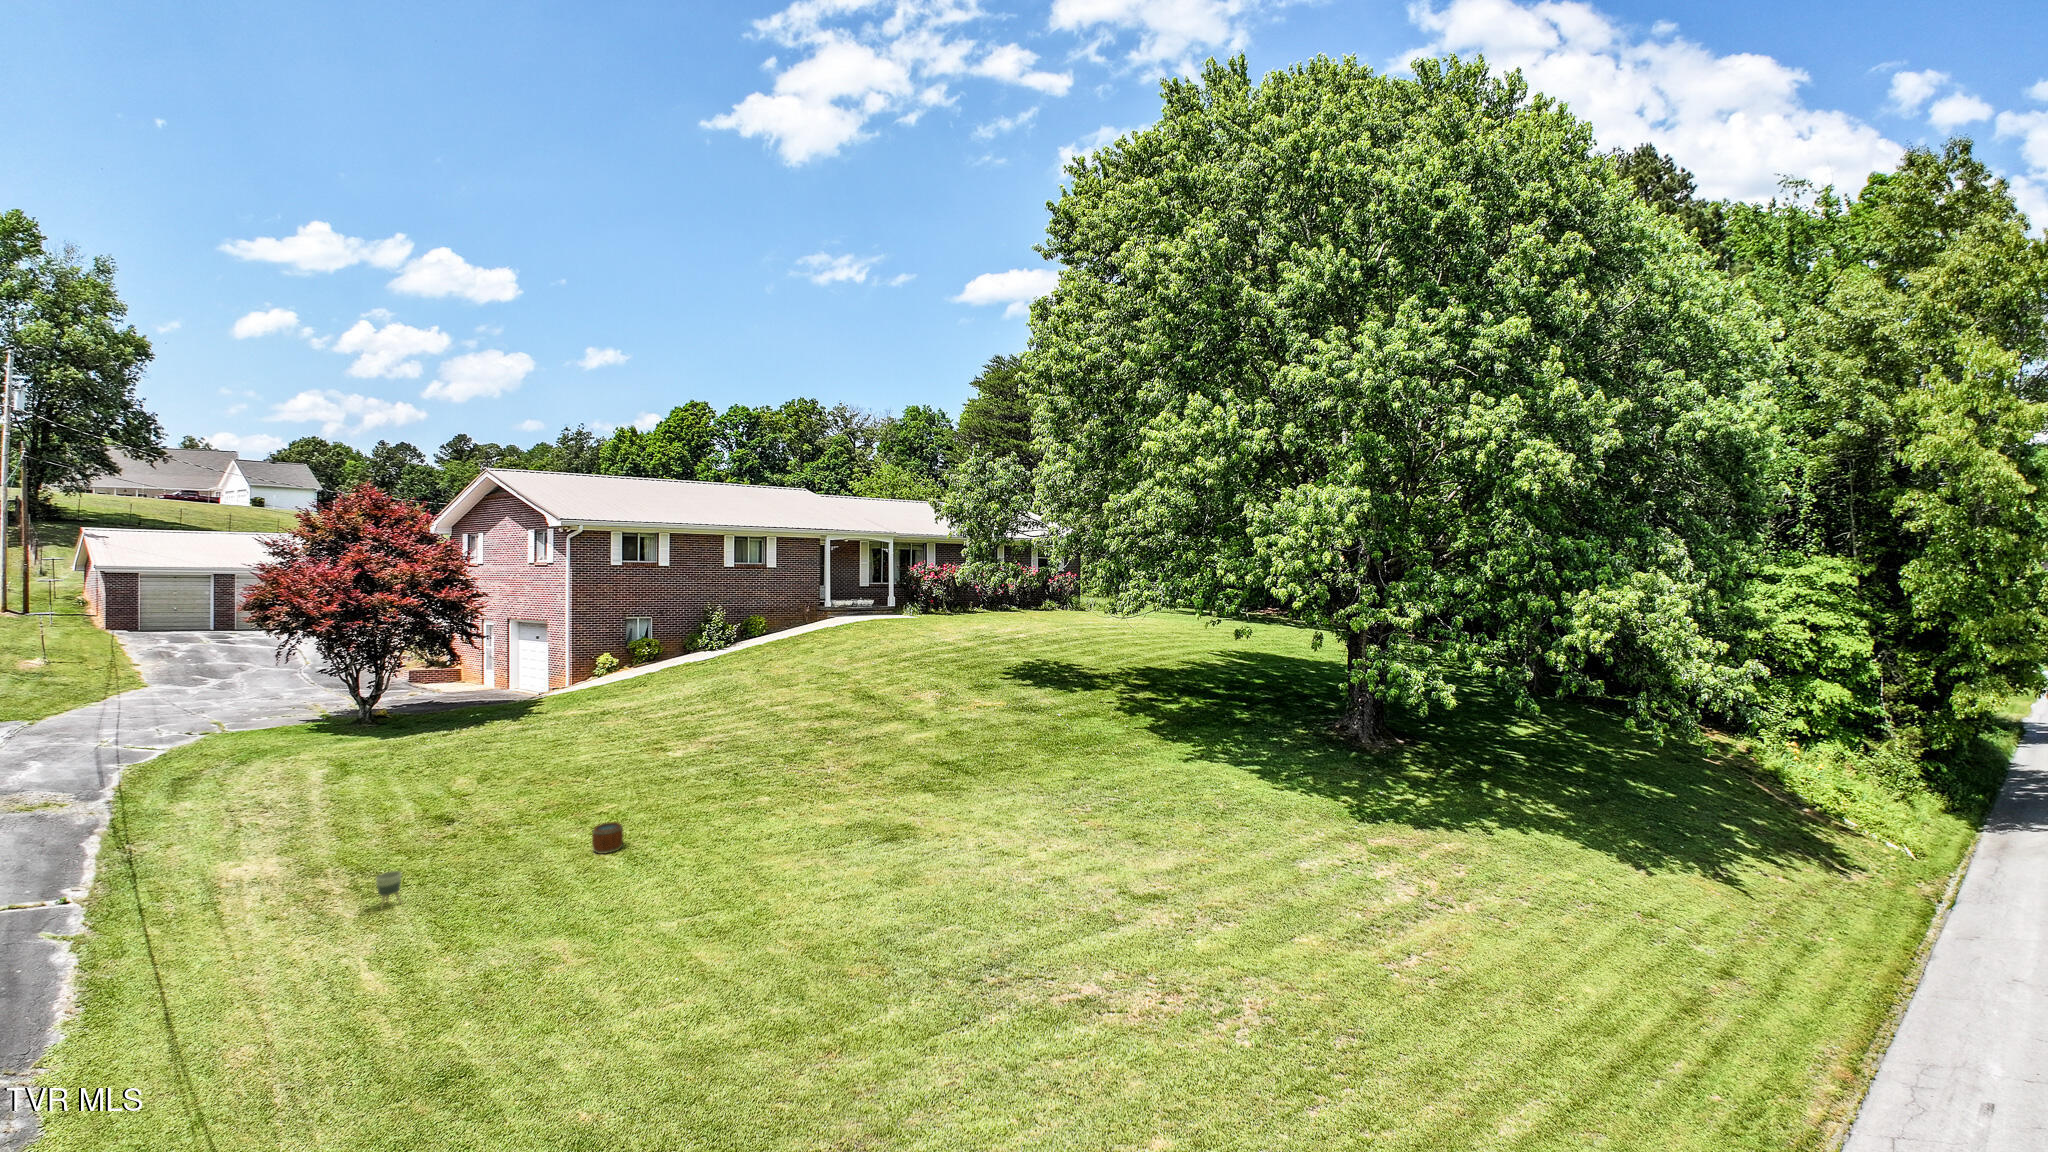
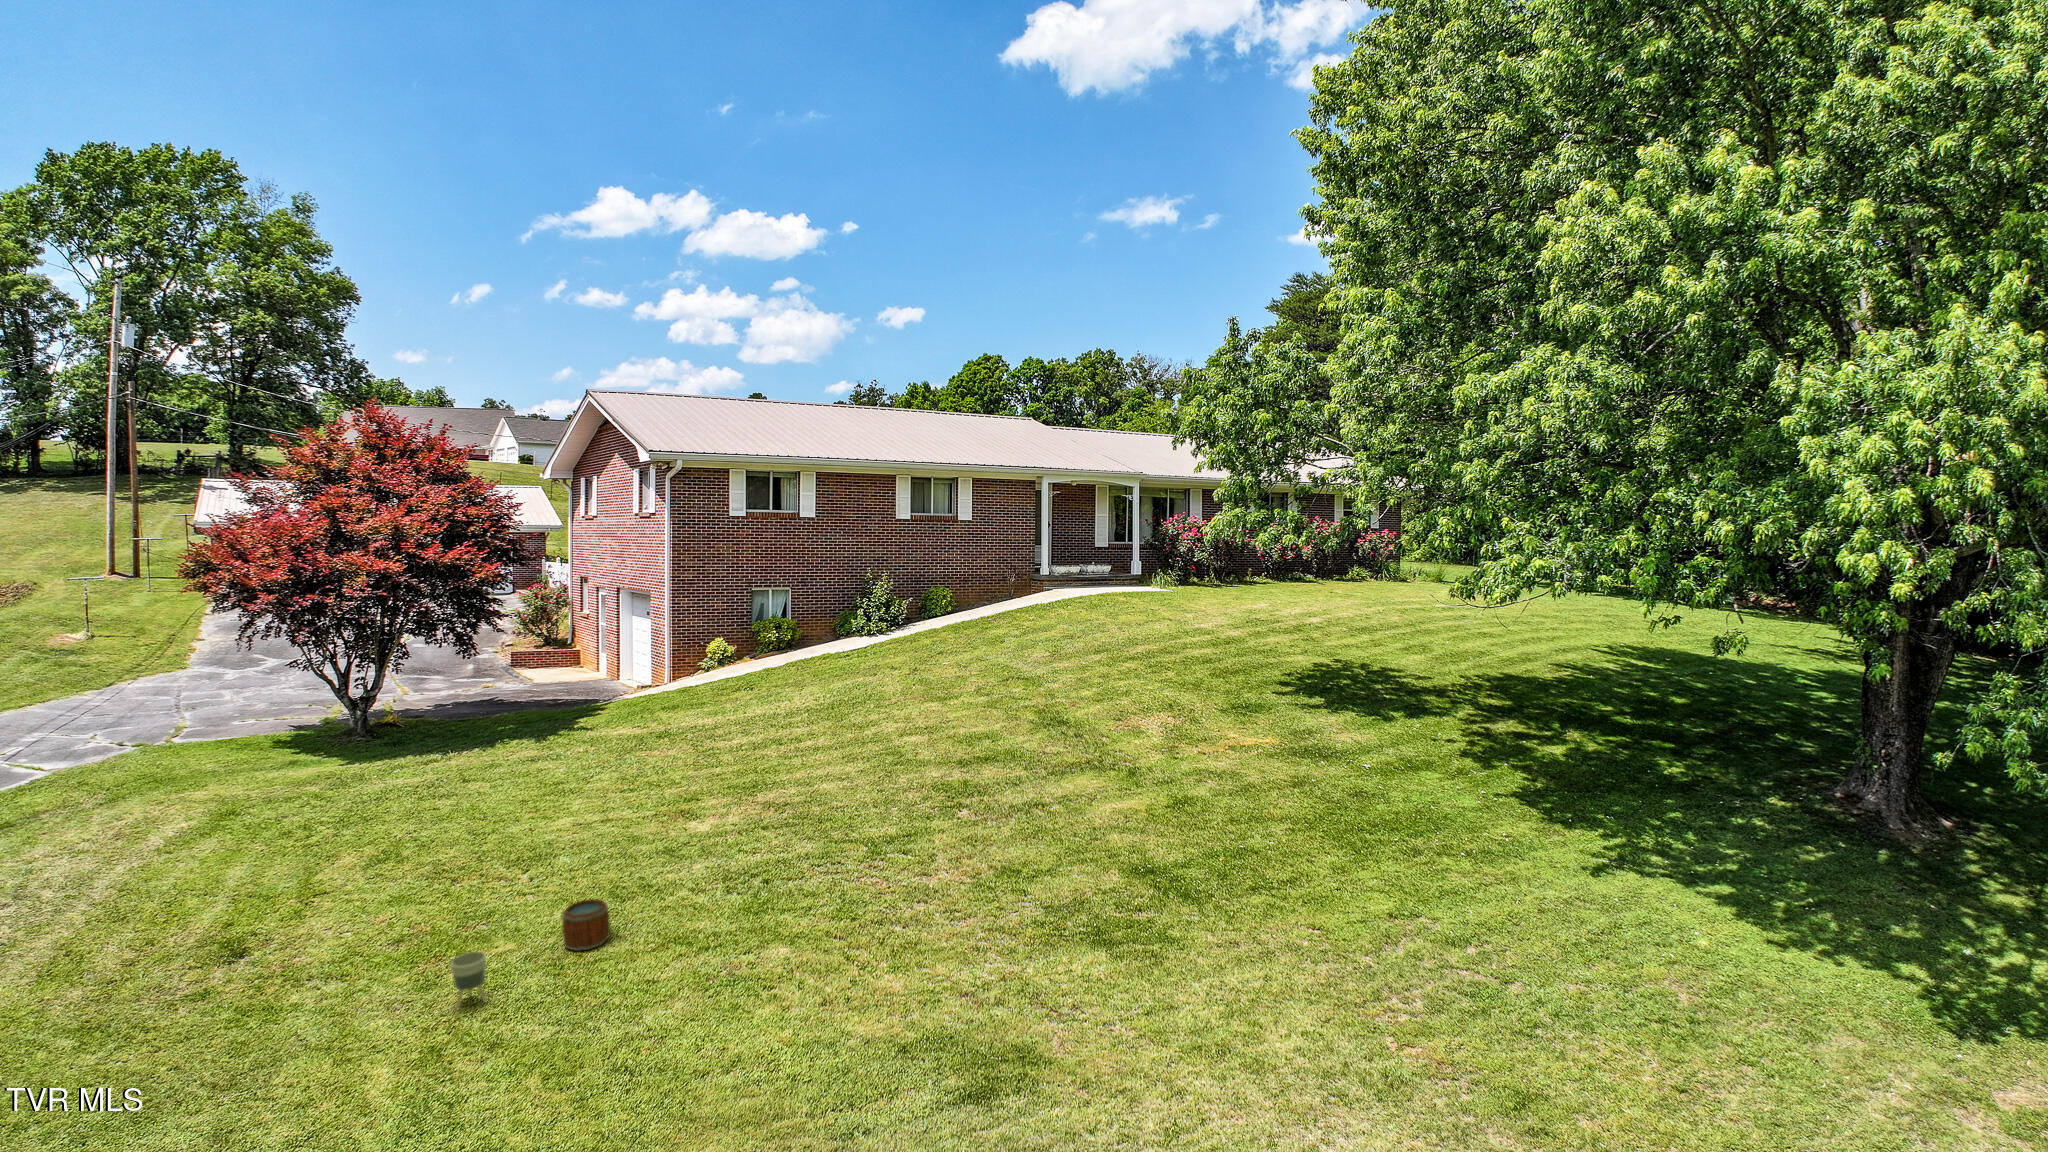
planter: present [376,871,402,909] -> present [451,951,487,1010]

